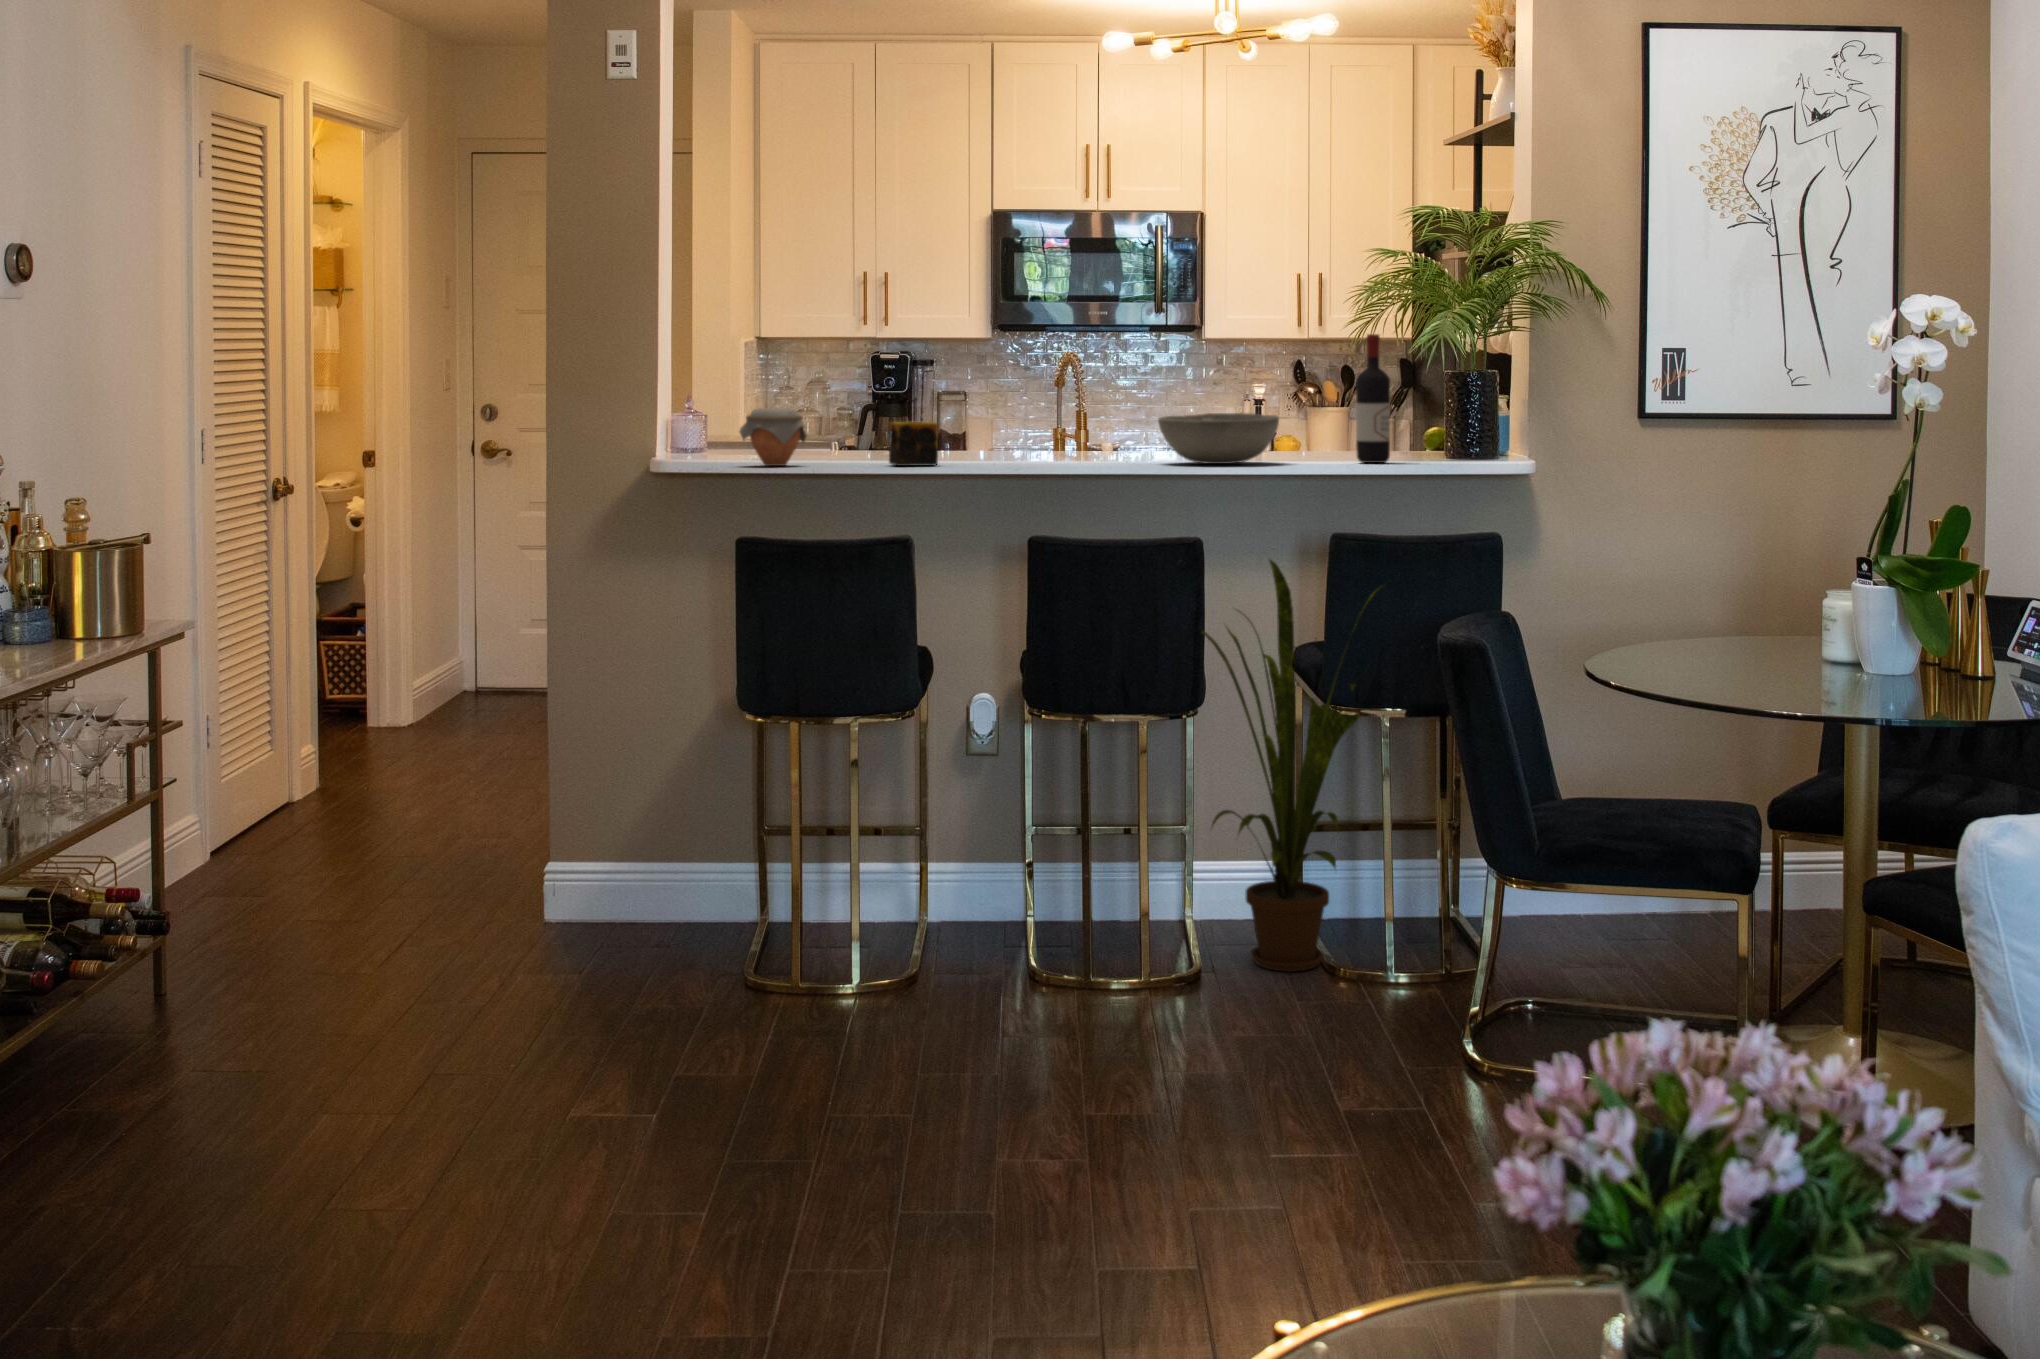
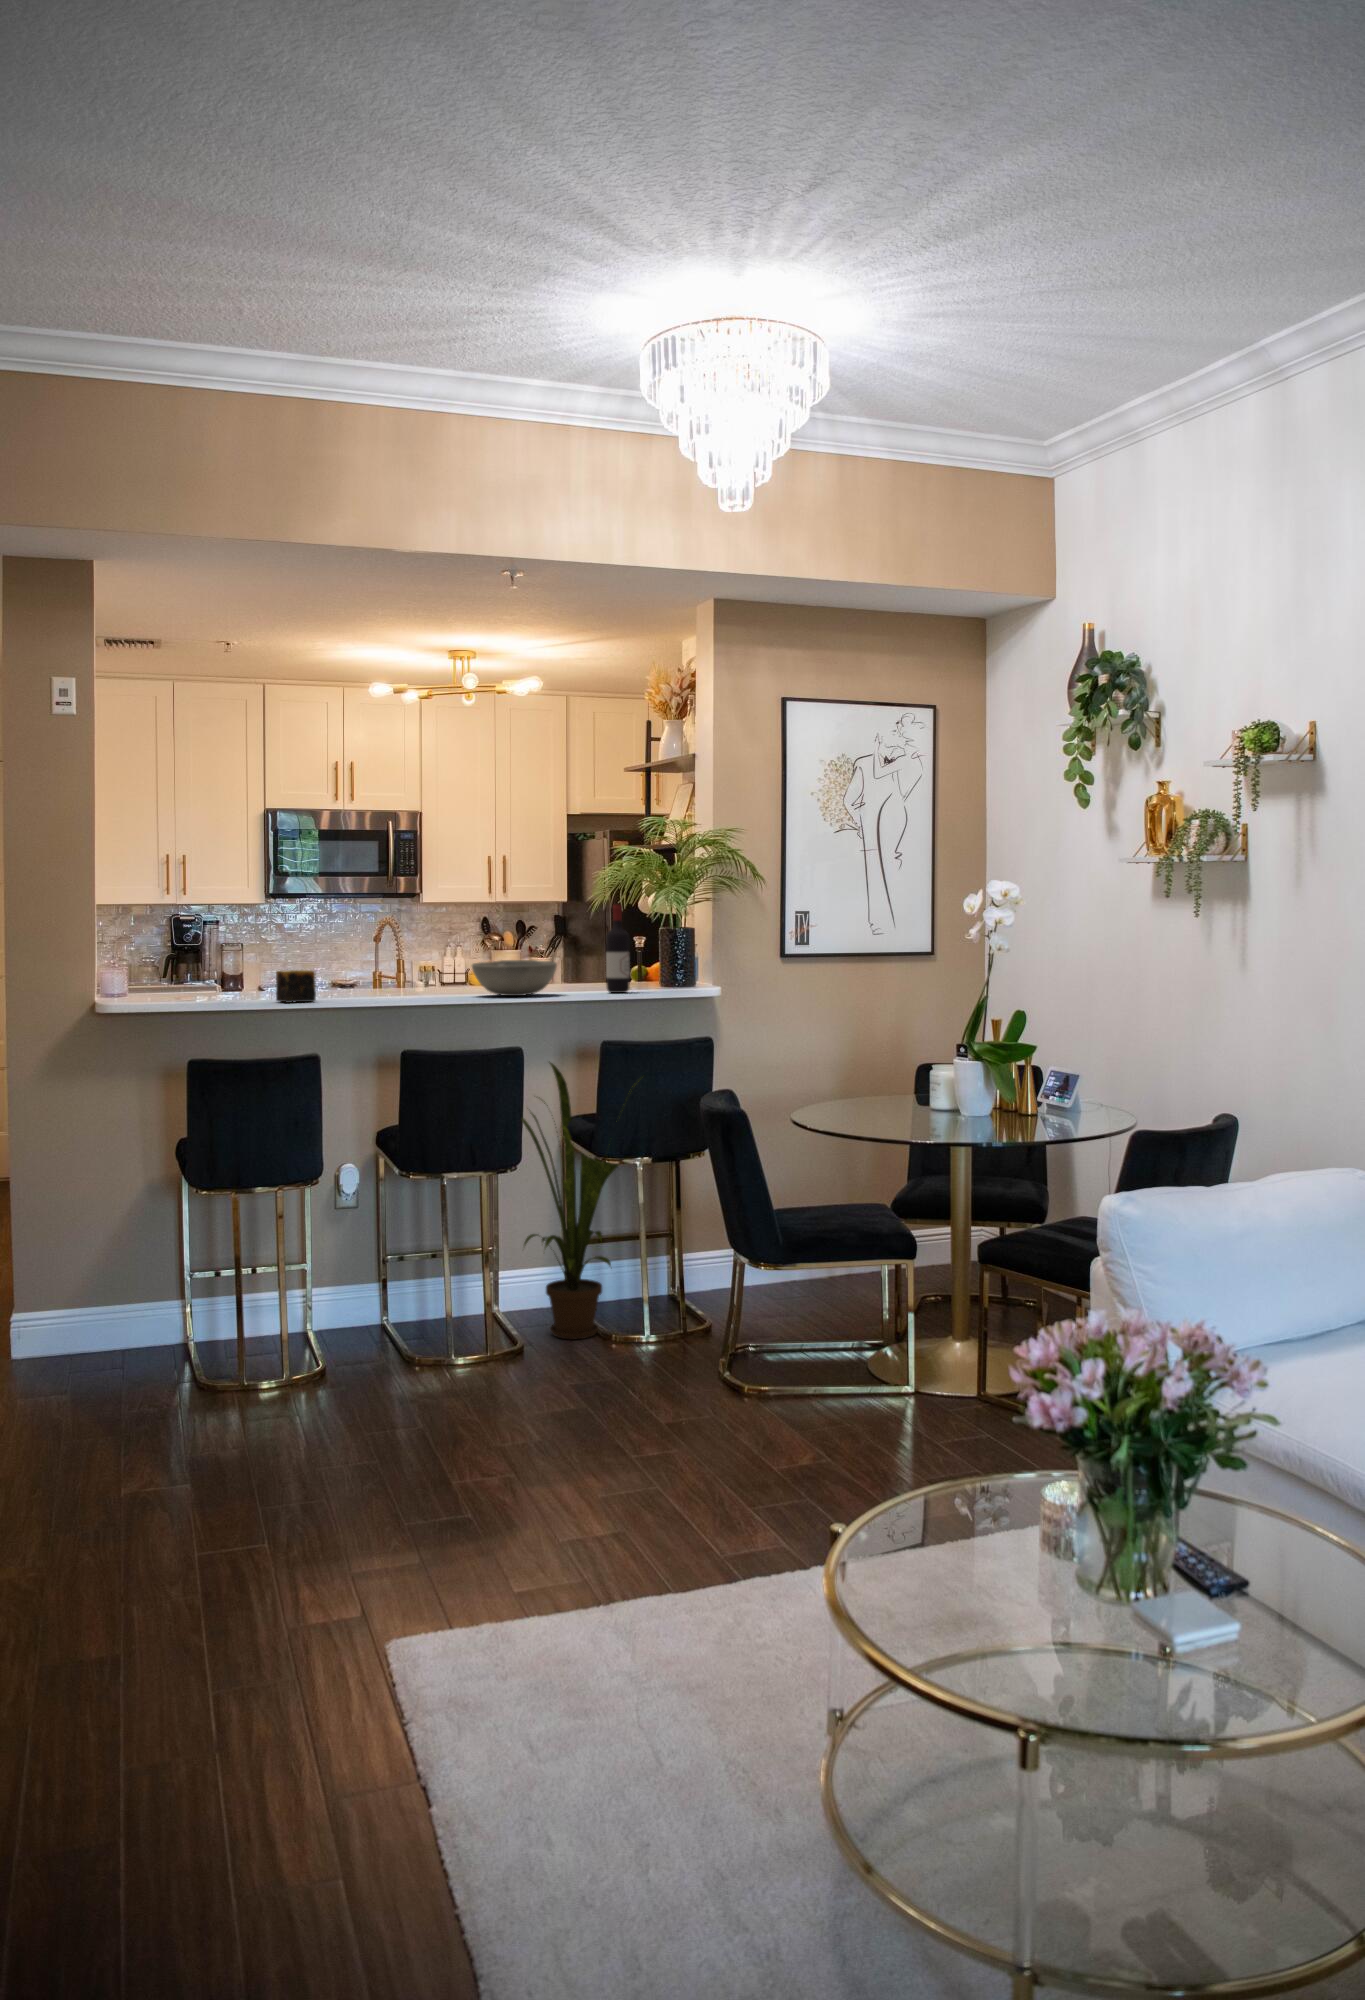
jar: present [739,408,806,466] -> none [162,961,214,1005]

